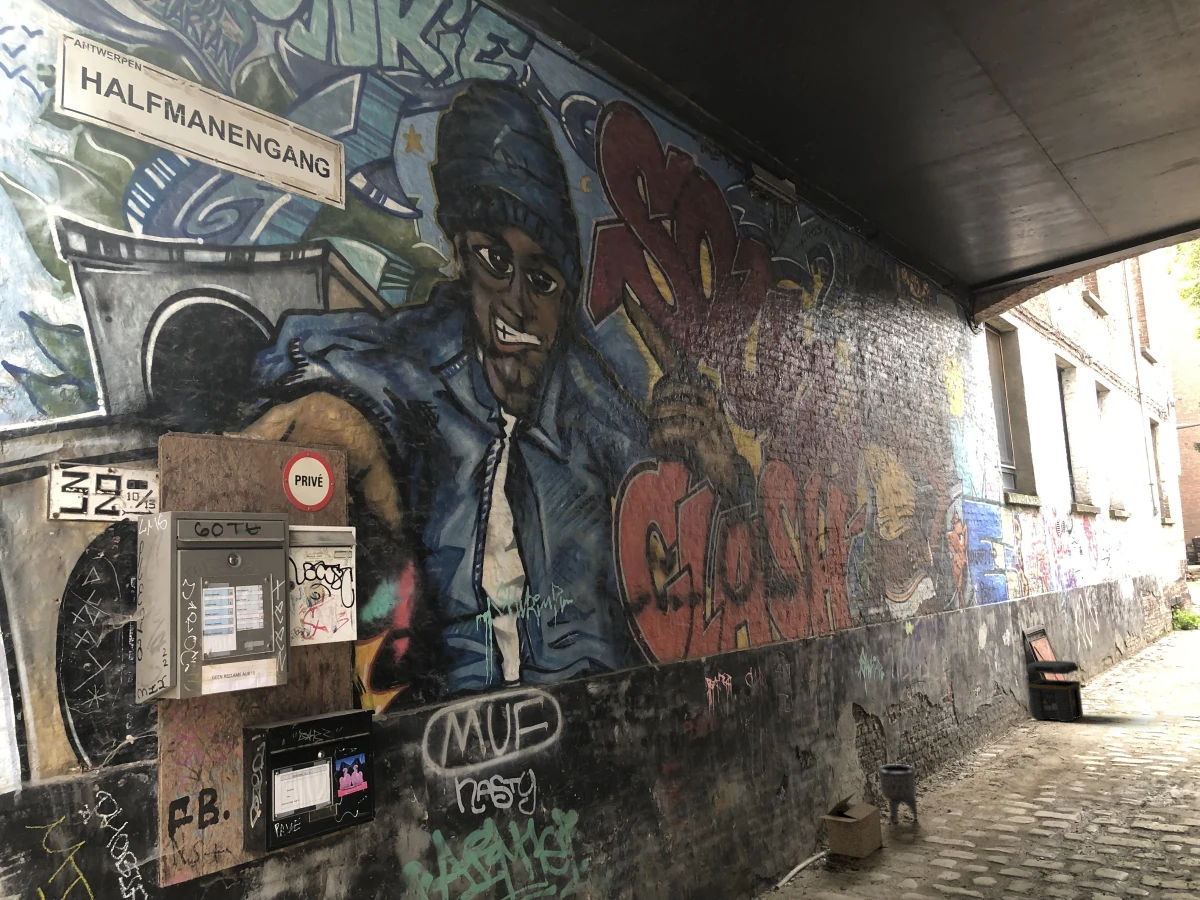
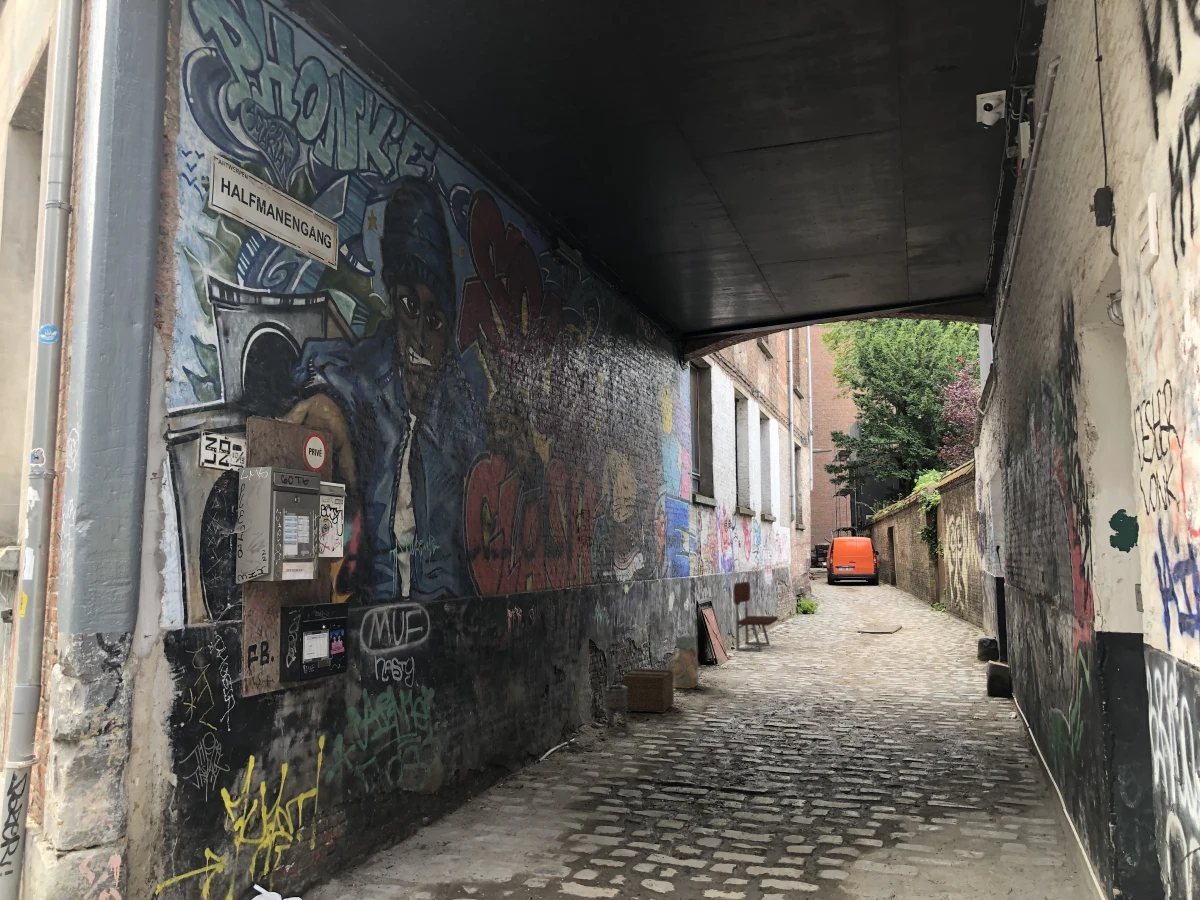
bench: none [1076,600,1146,693] -> present [733,582,778,652]
toolbox: present [1026,660,1083,722] -> none [698,624,734,669]
backpack: none [976,680,1030,756] -> present [667,633,699,688]
wooden crate: none [912,734,991,801] -> present [623,668,674,713]
cardboard box: present [818,793,882,858] -> none [564,701,605,744]

